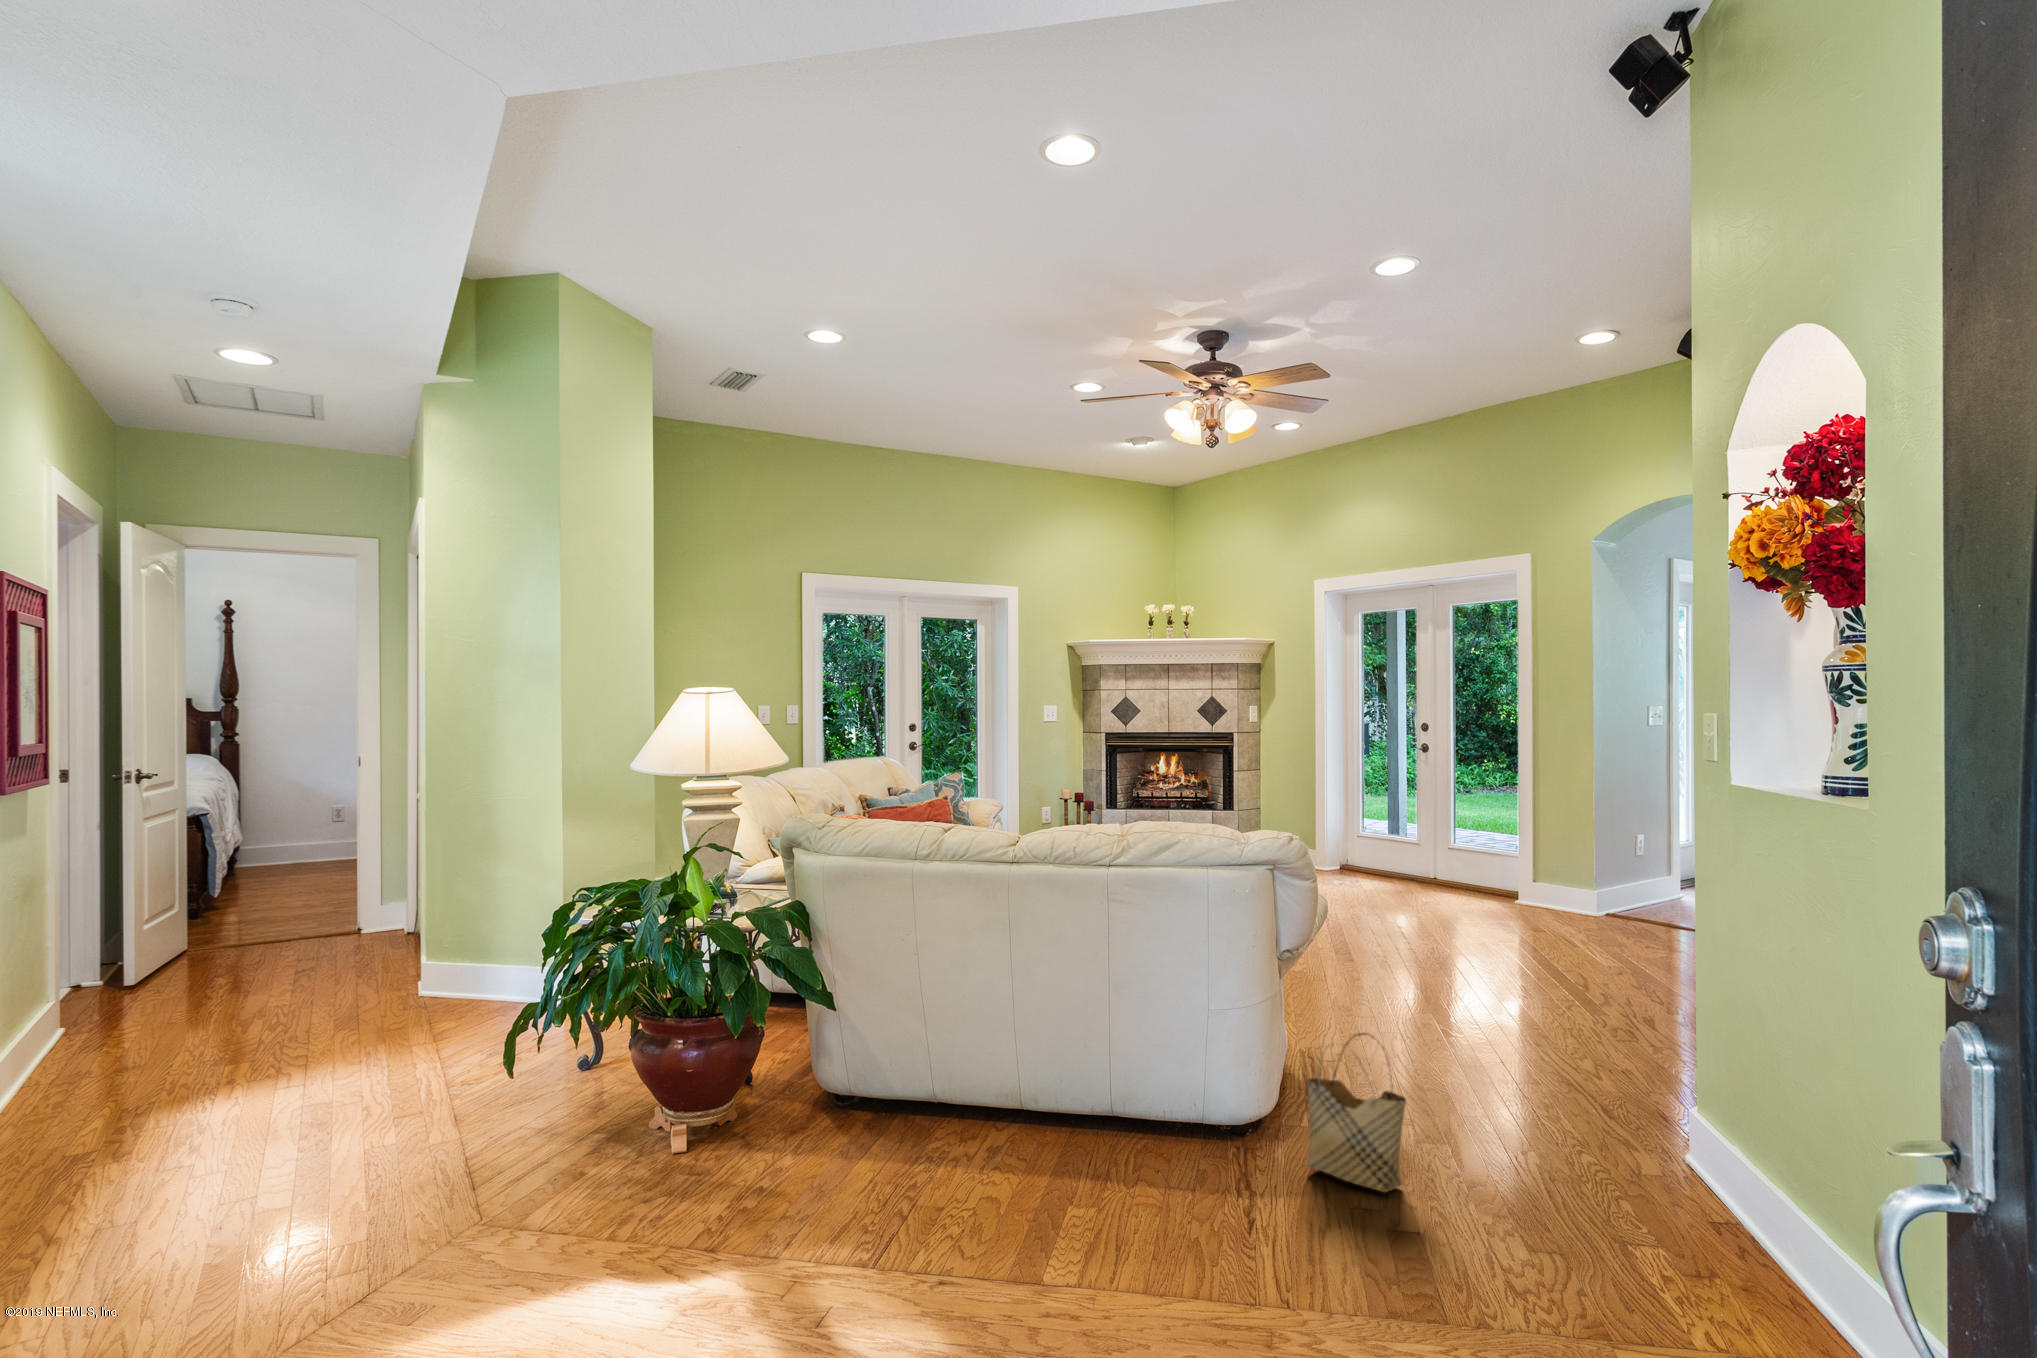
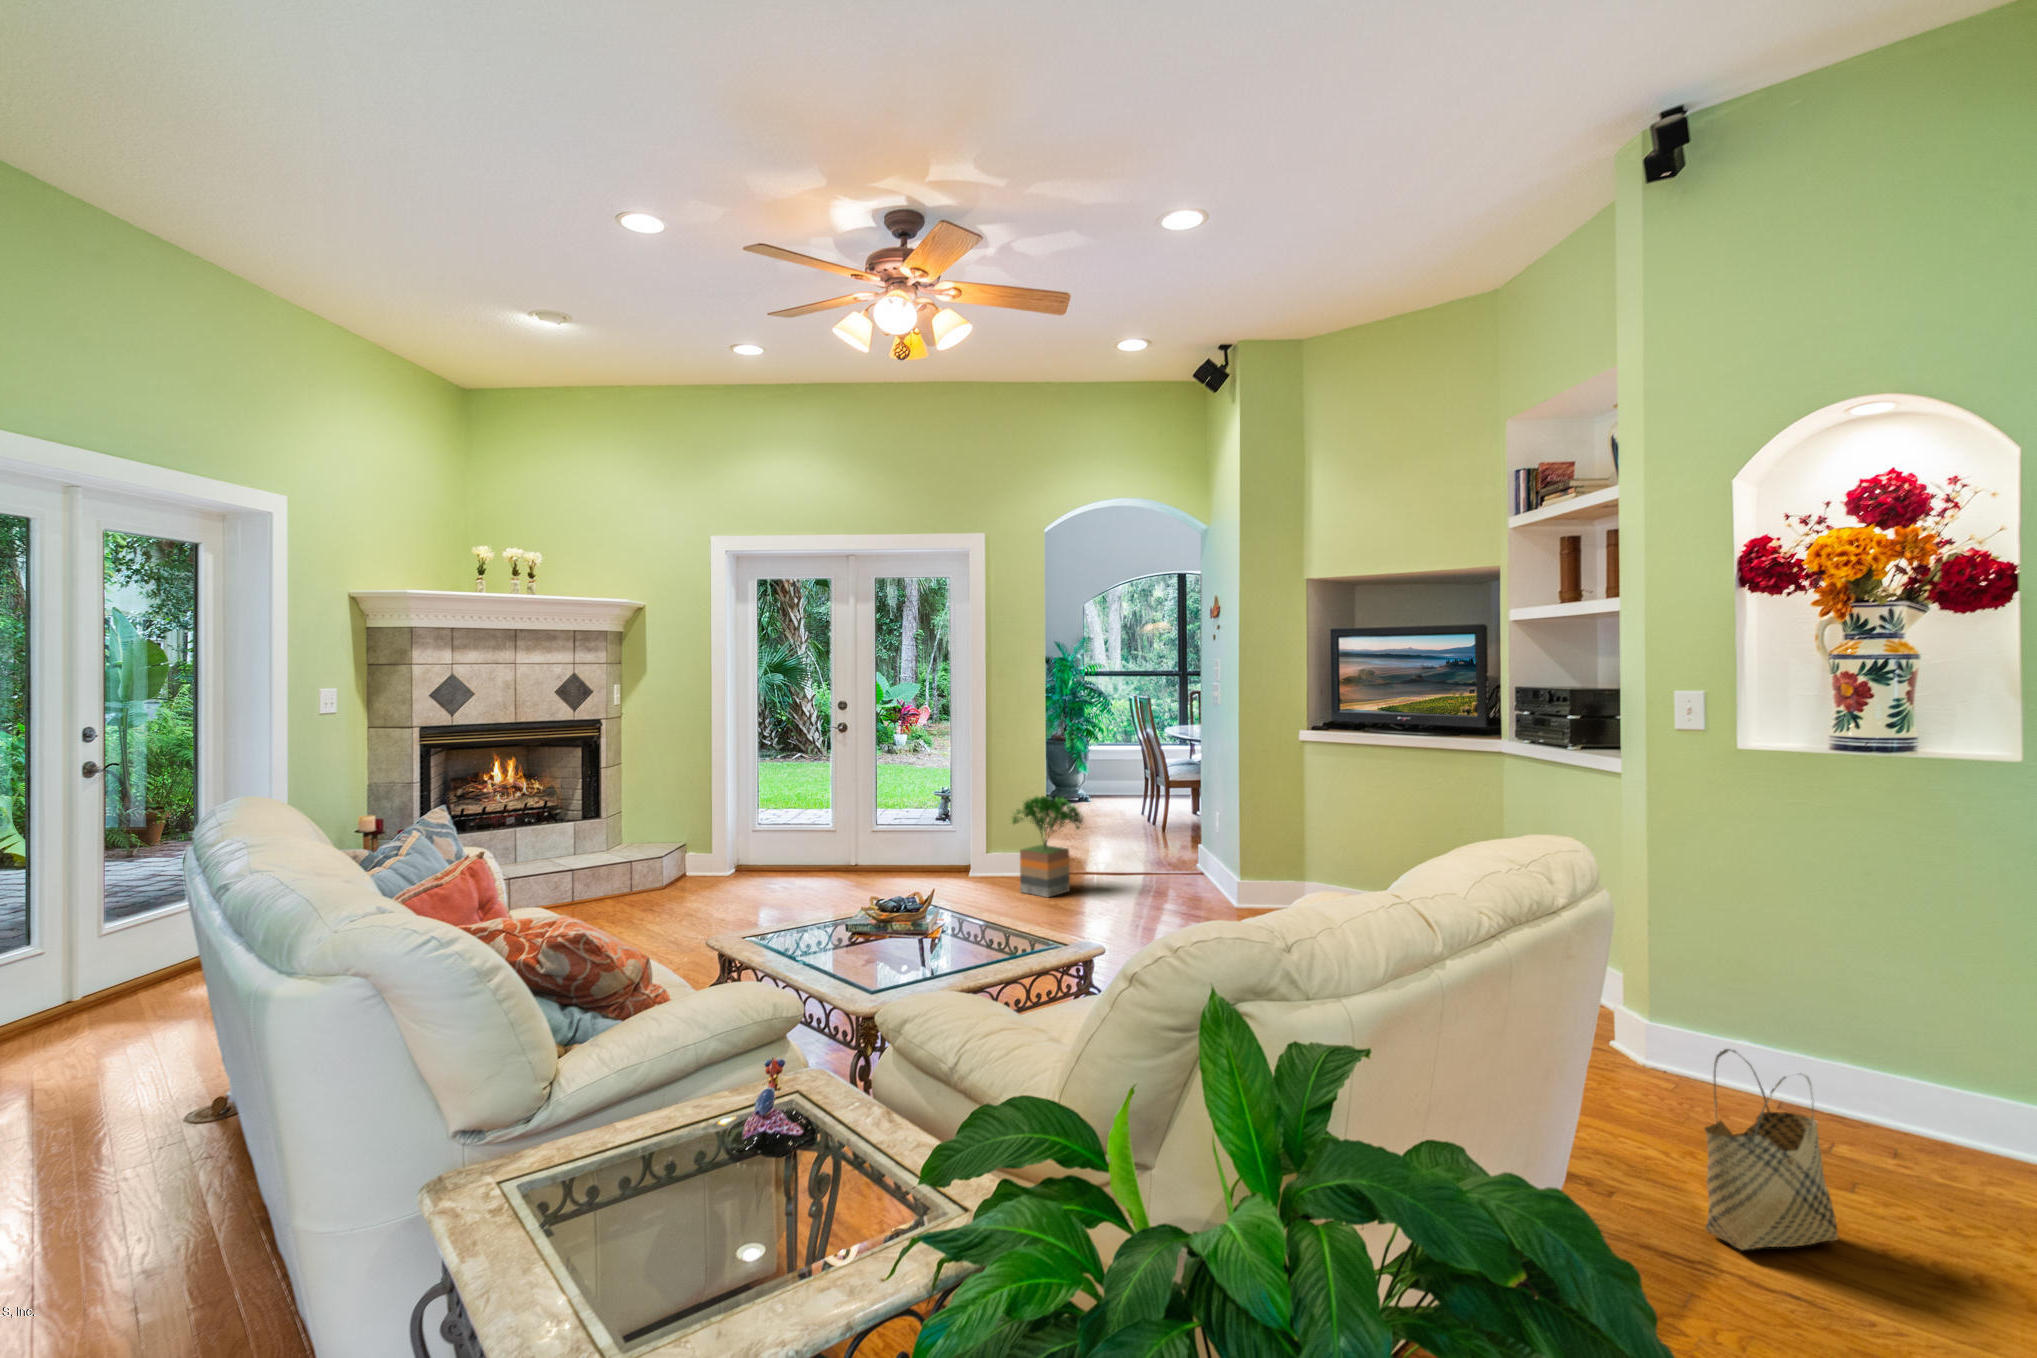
potted tree: none [1505,827,1583,930] -> present [1012,796,1084,897]

